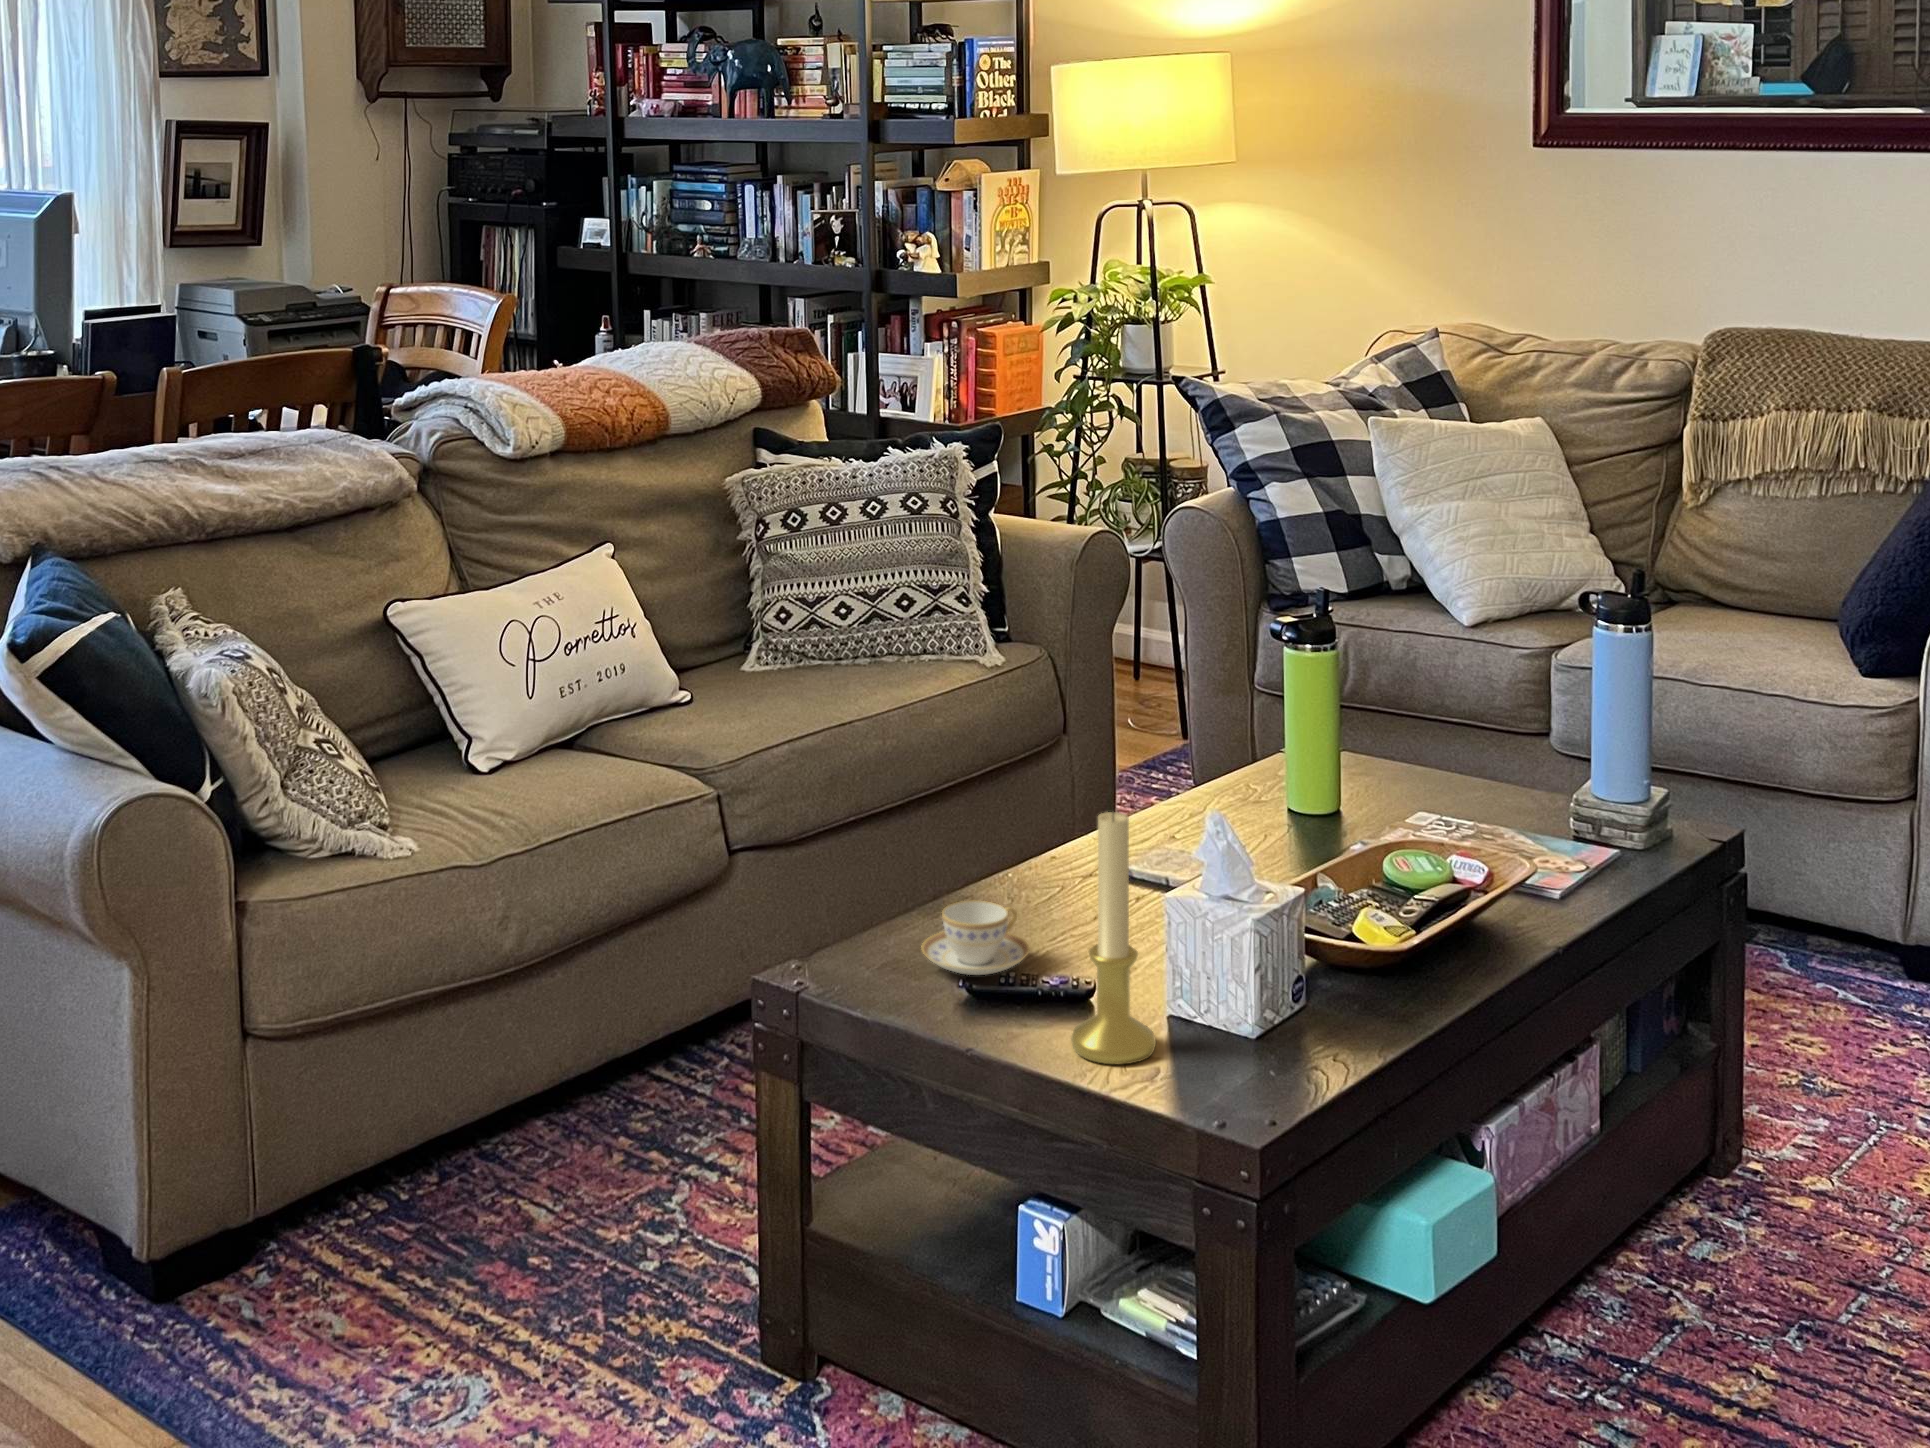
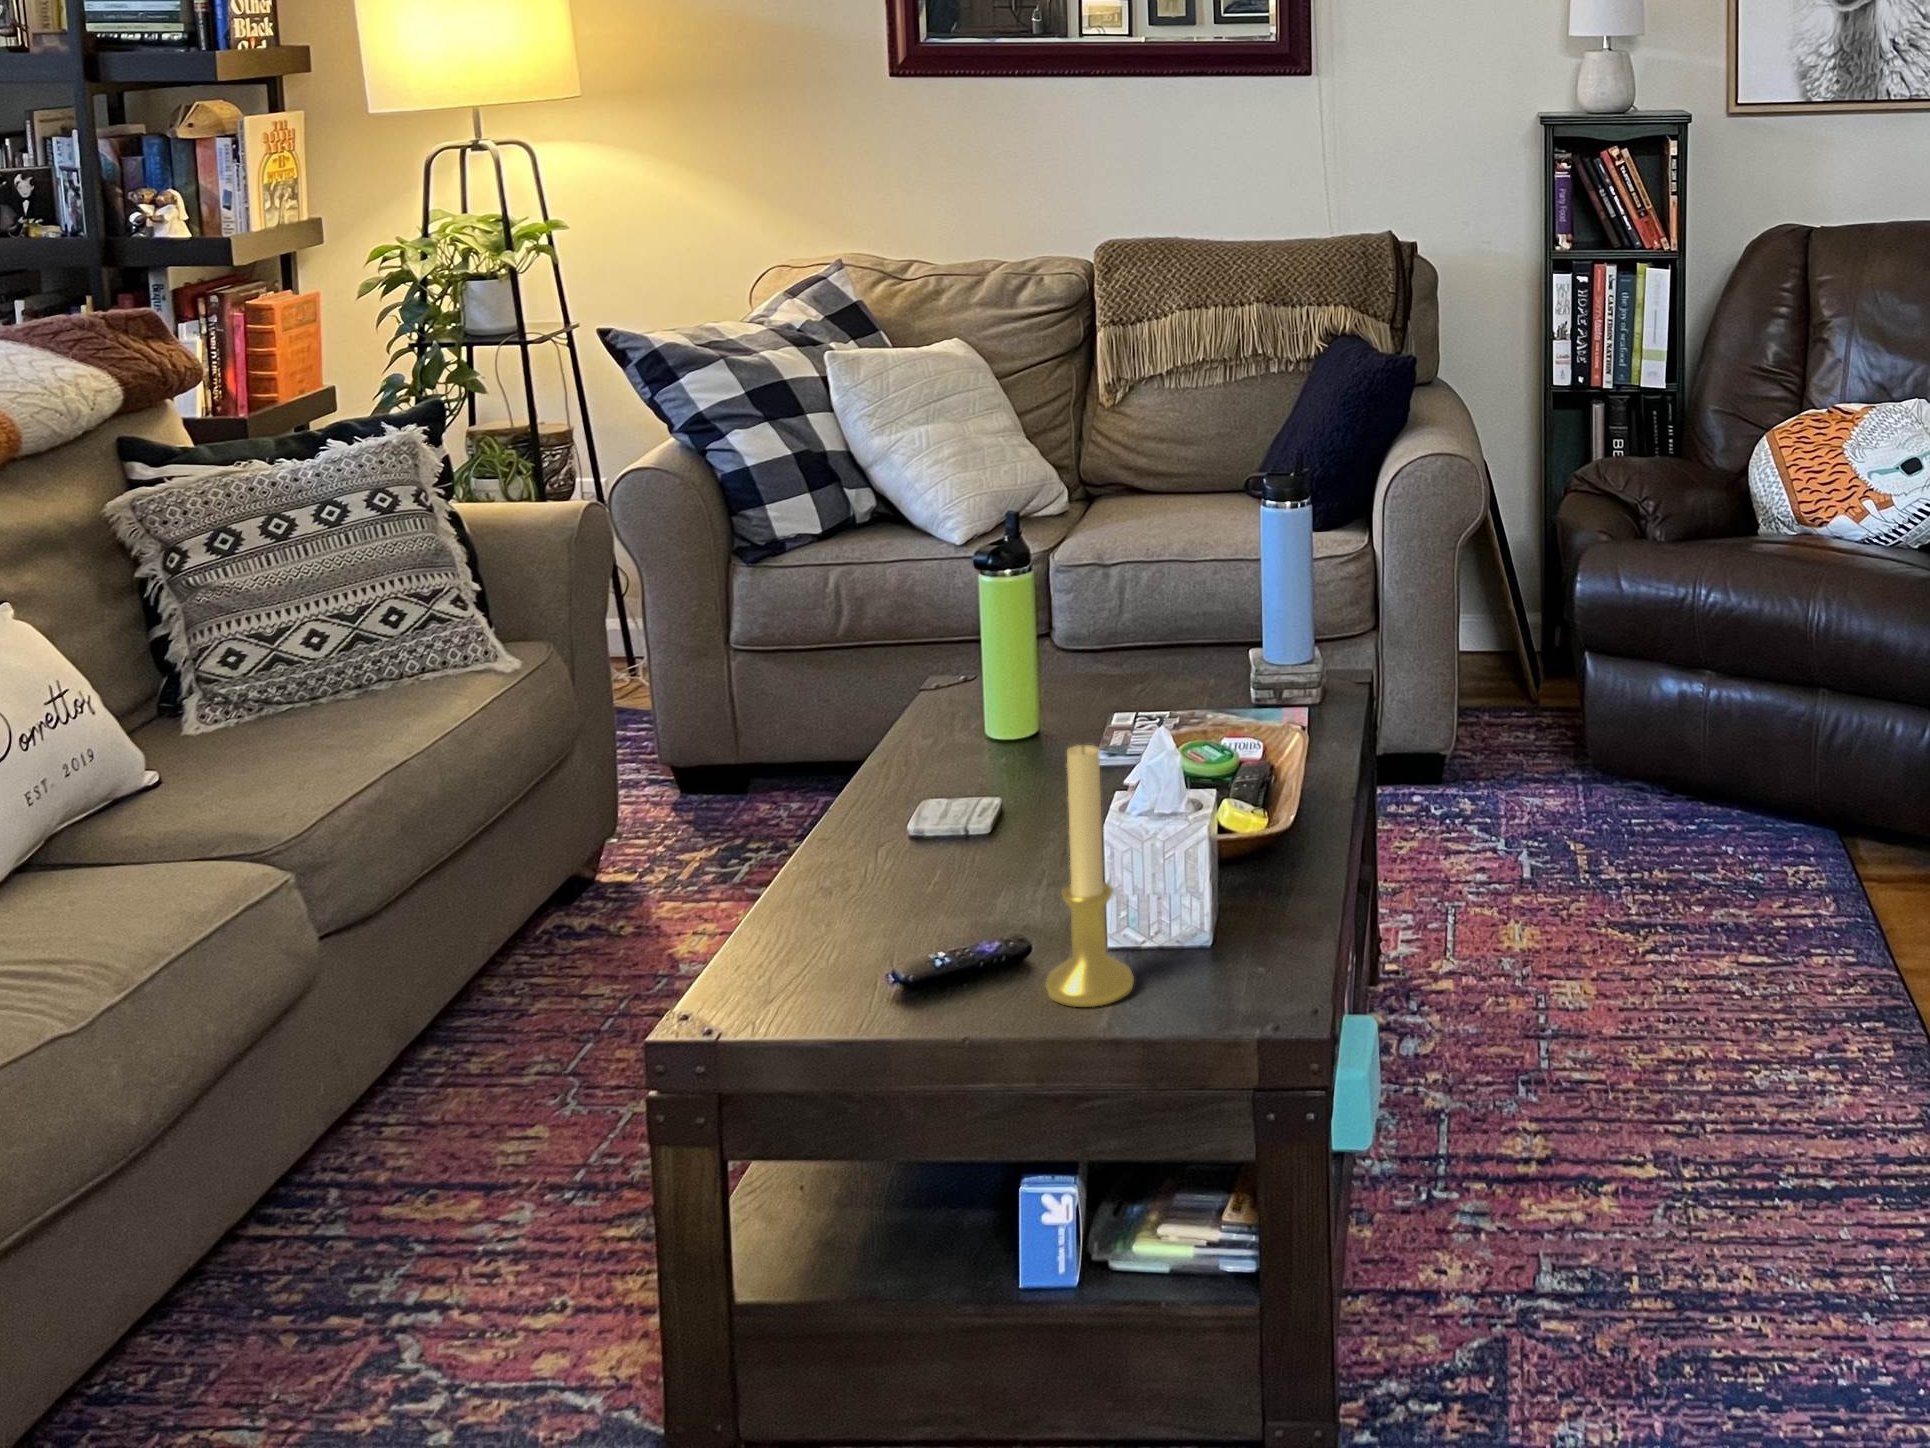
teacup: present [922,901,1029,975] -> none [802,885,924,968]

